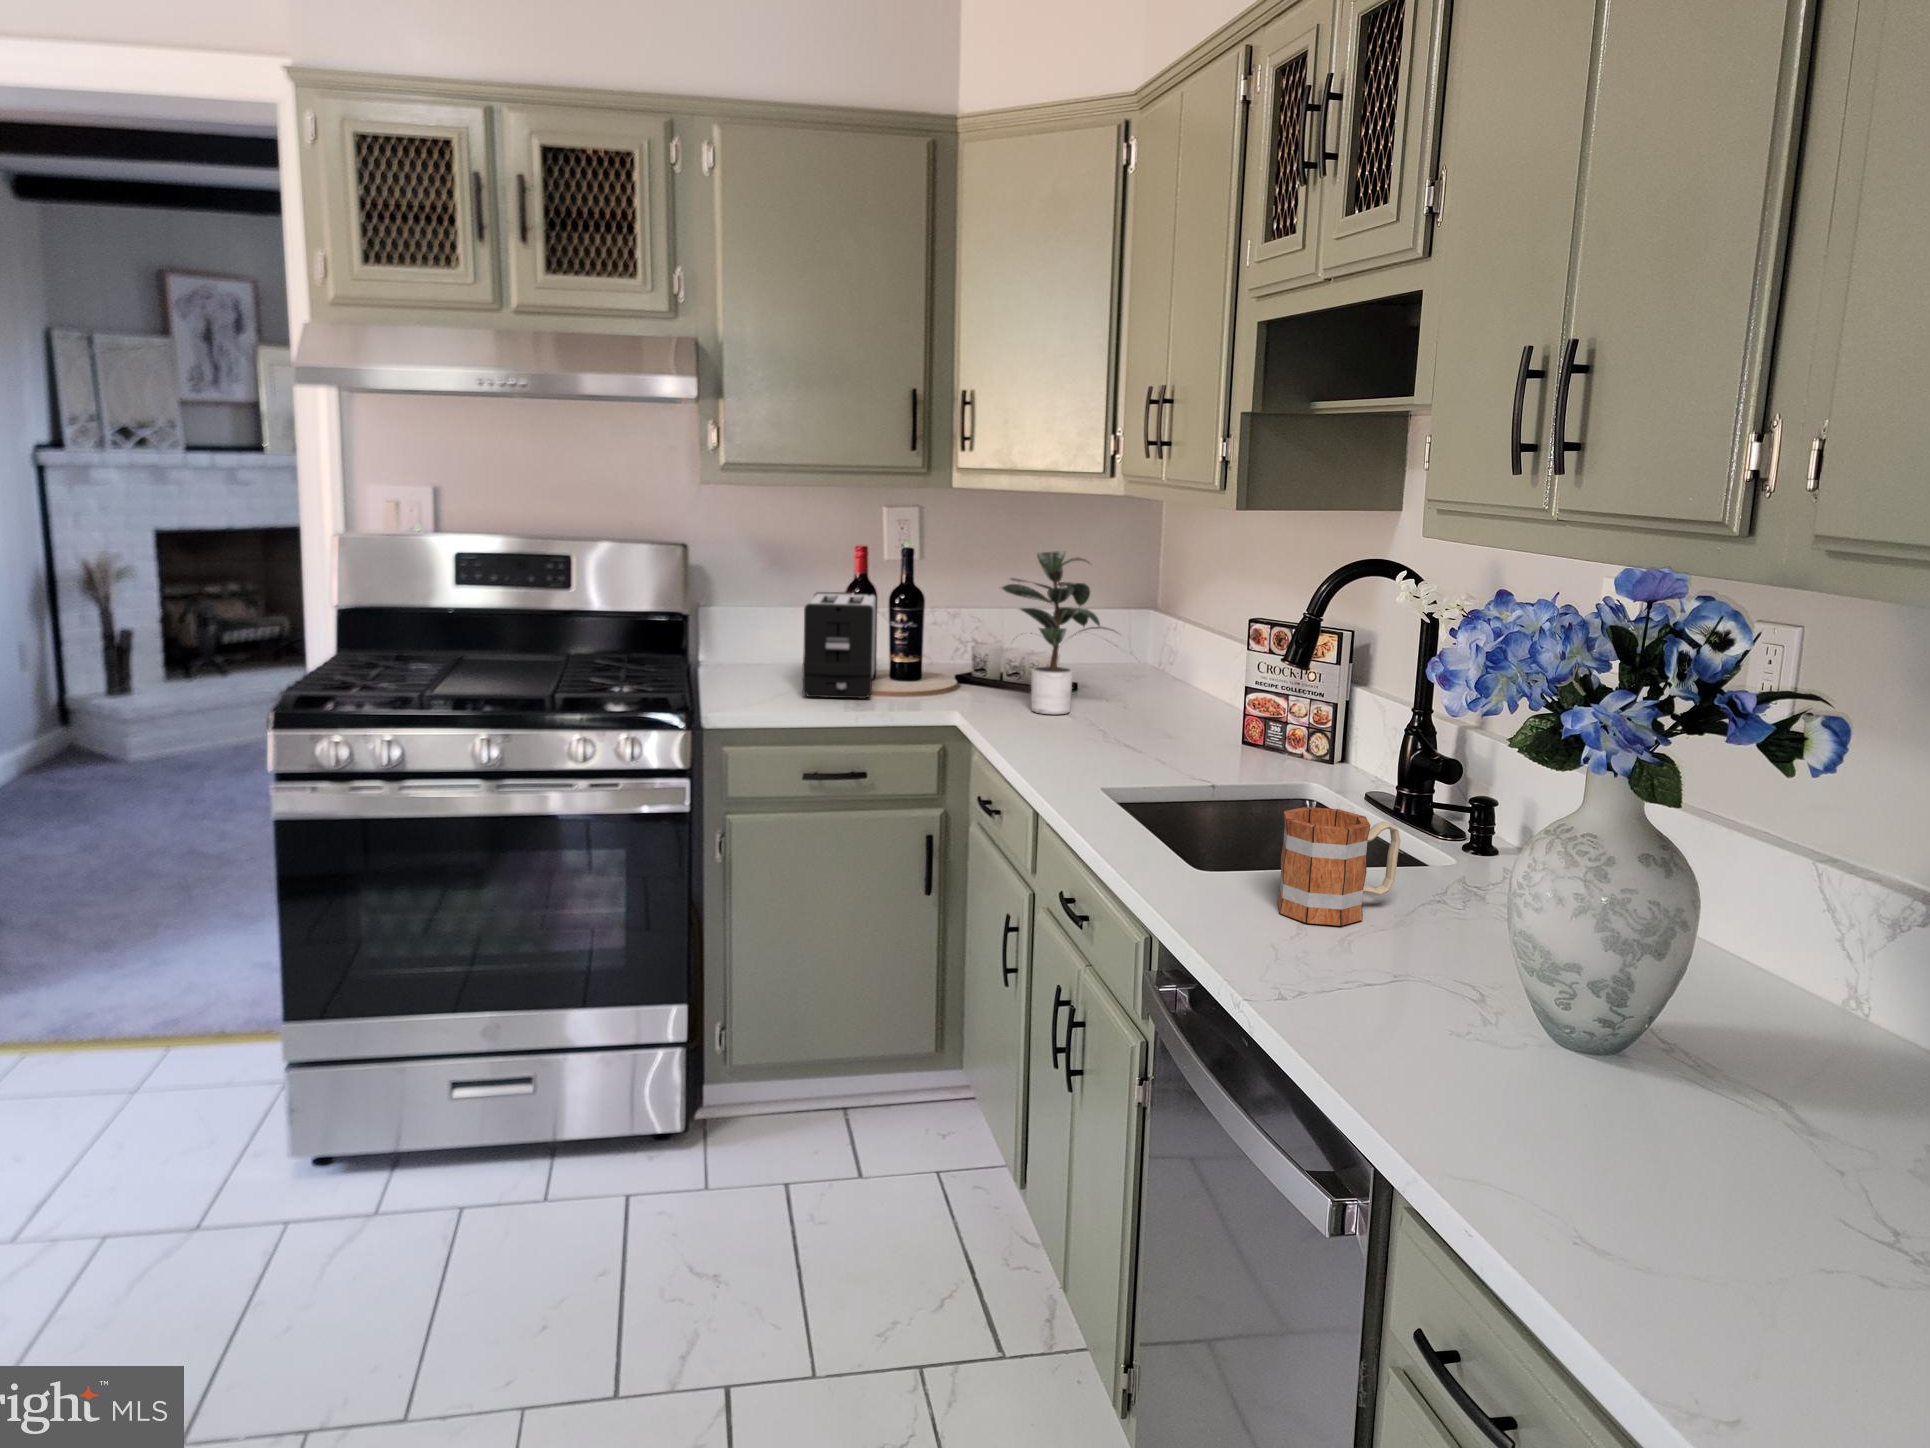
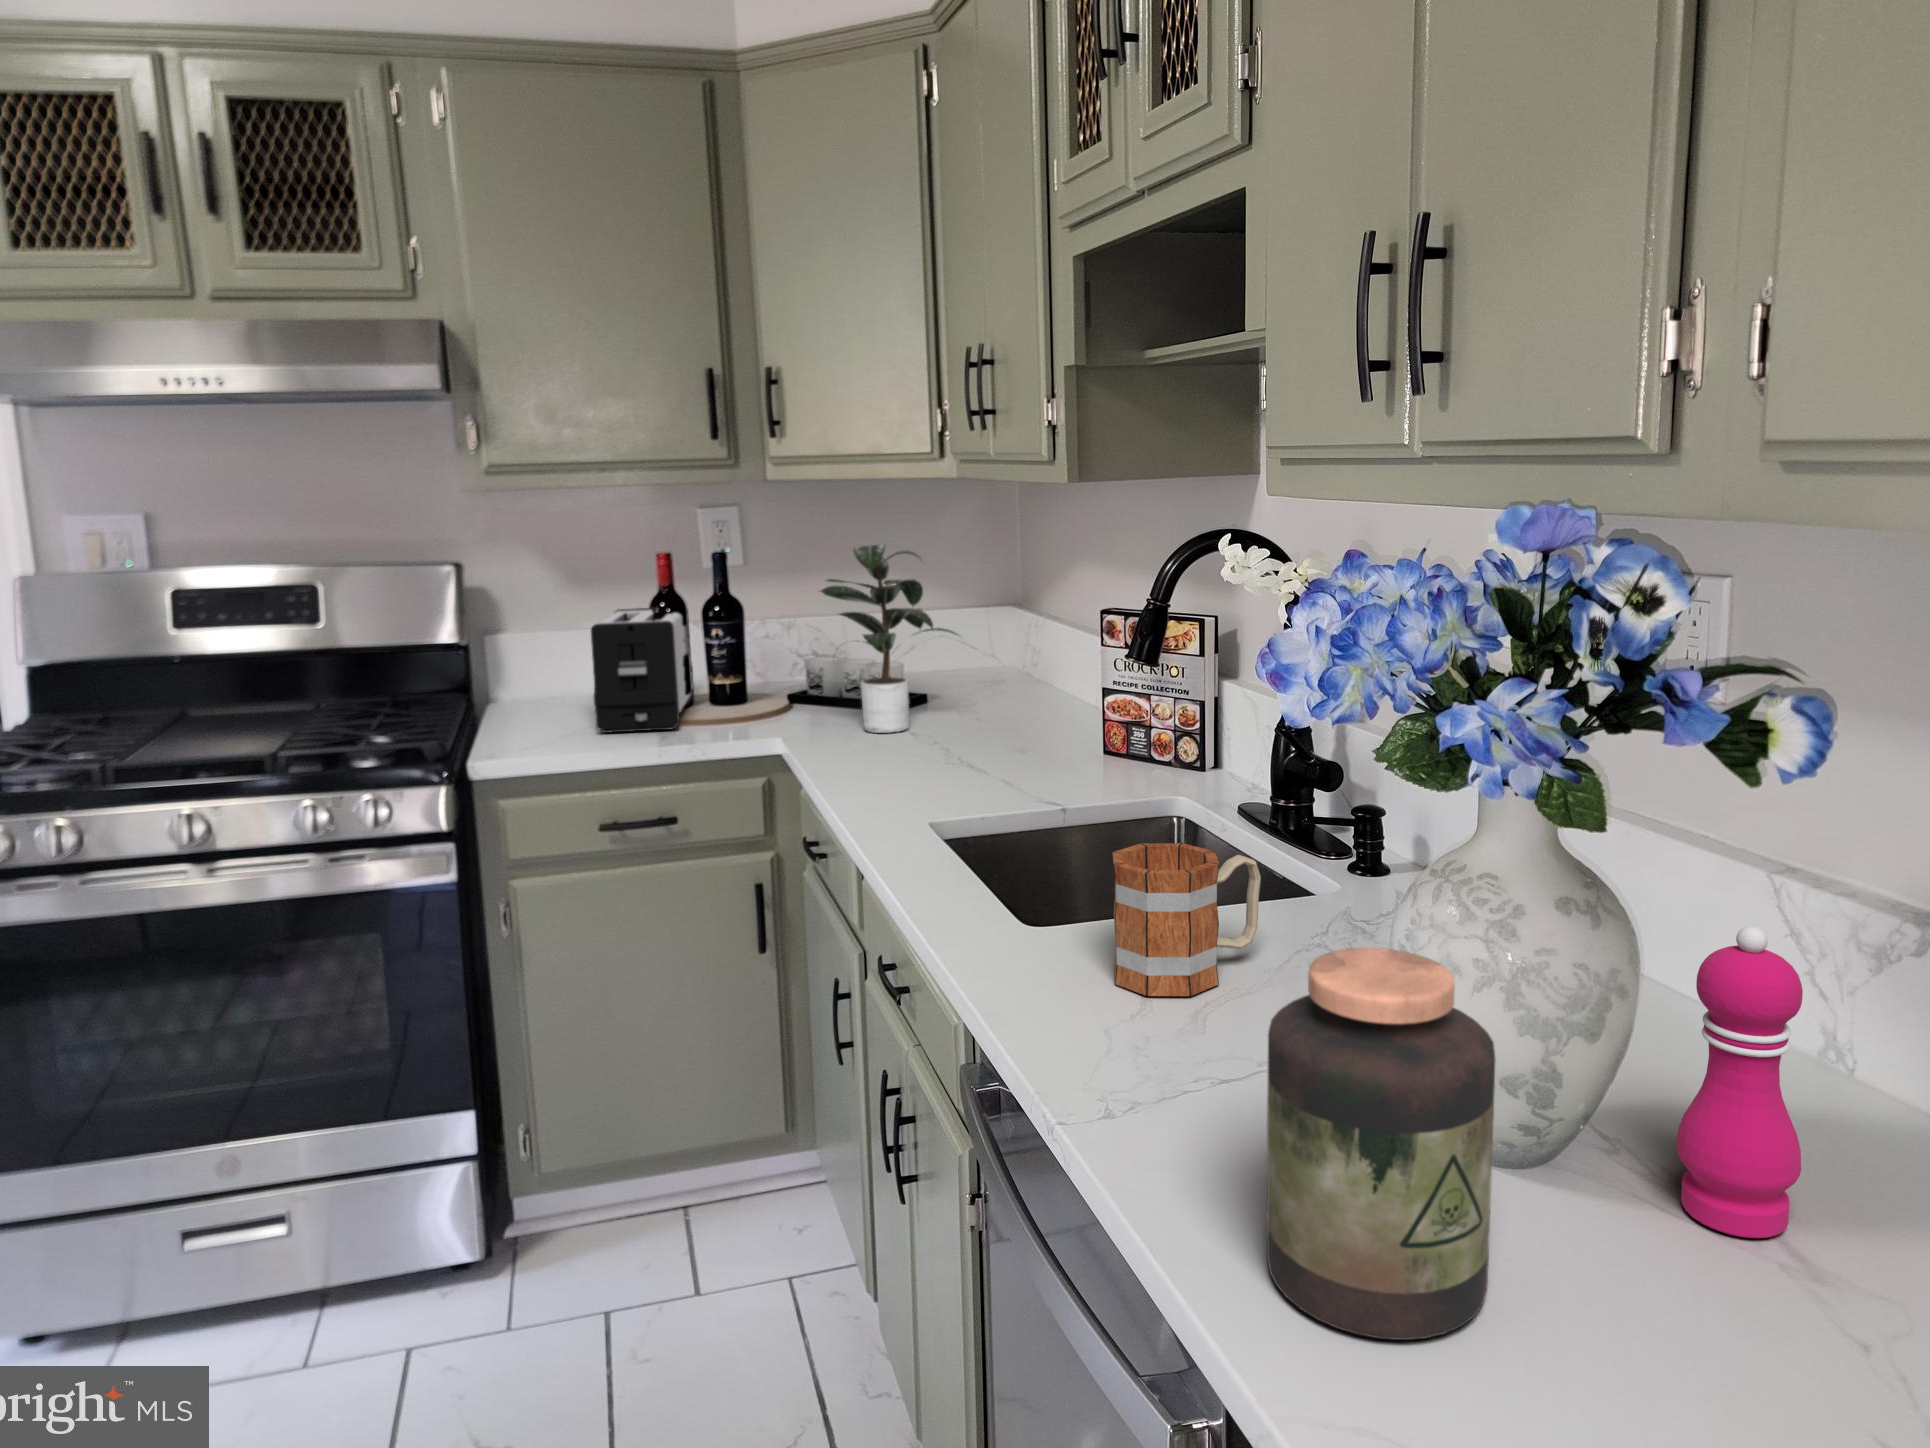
jar: none [1412,870,1588,1132] -> present [1267,948,1496,1340]
pepper mill: none [1716,880,1817,1103] -> present [1676,926,1803,1238]

